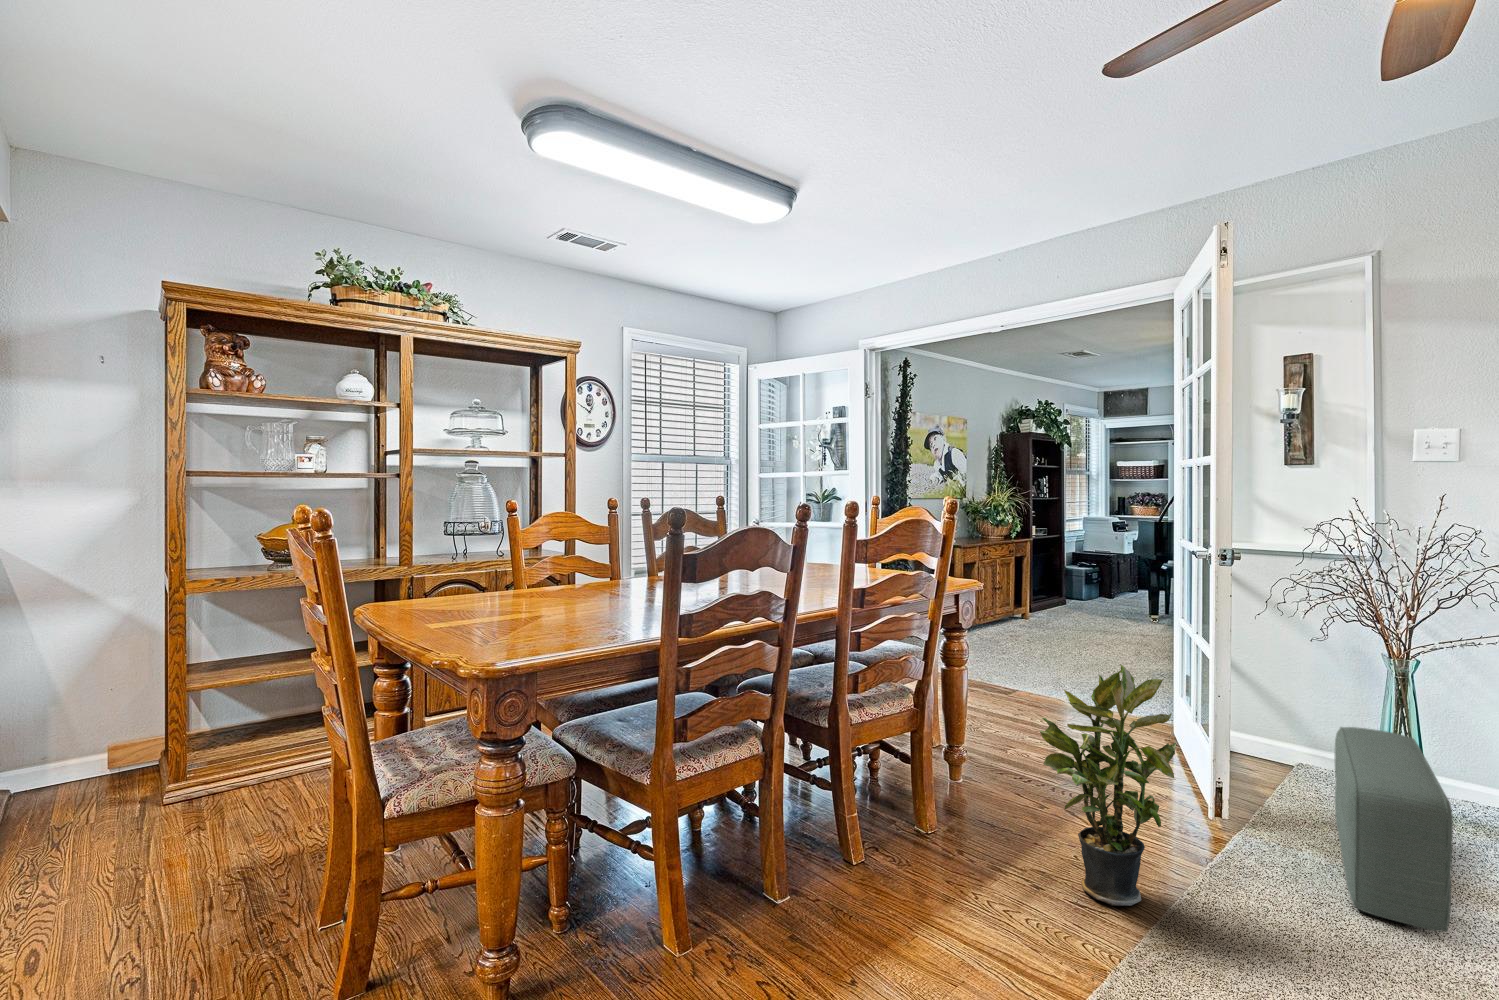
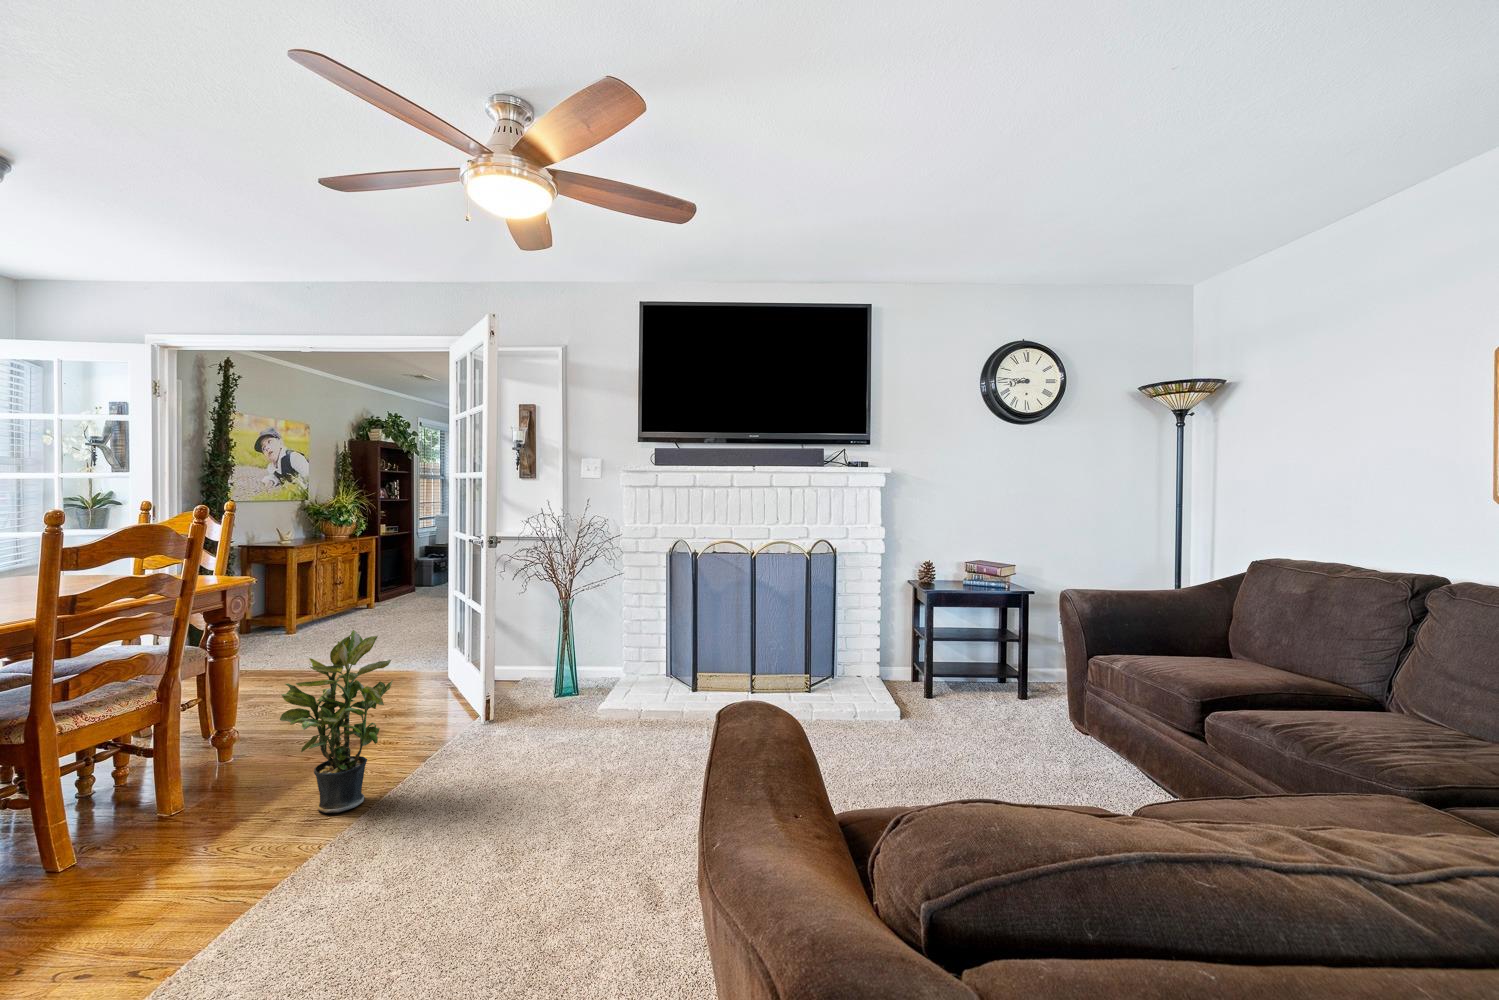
pouf: present [1335,727,1453,932] -> none [508,647,568,760]

